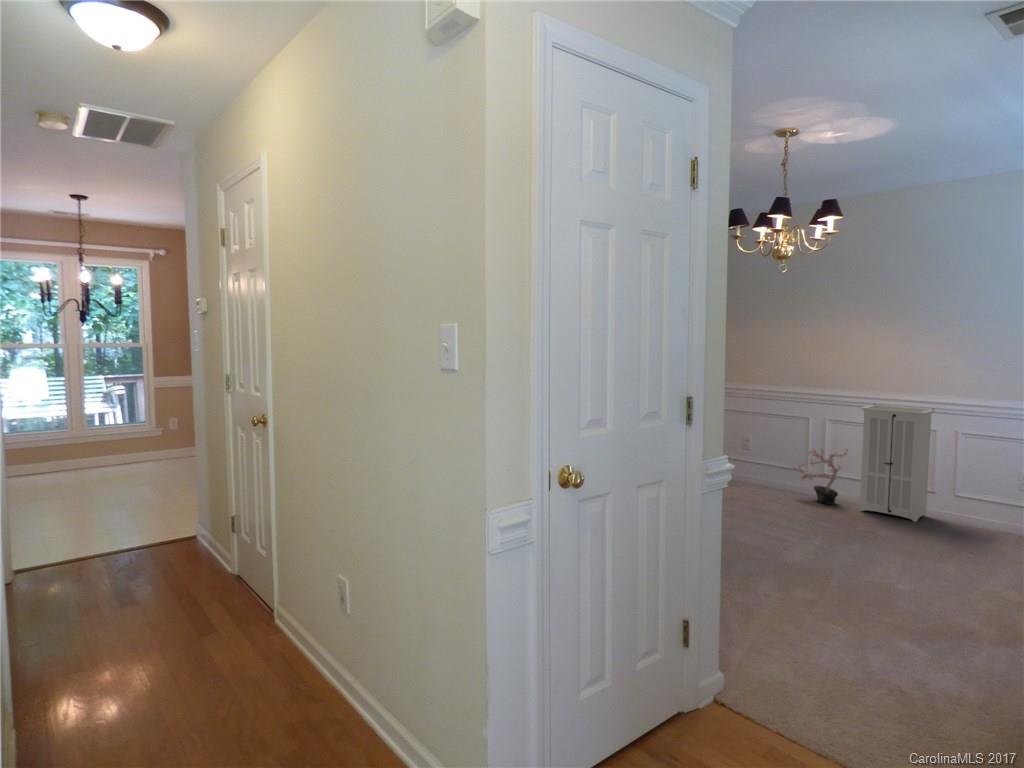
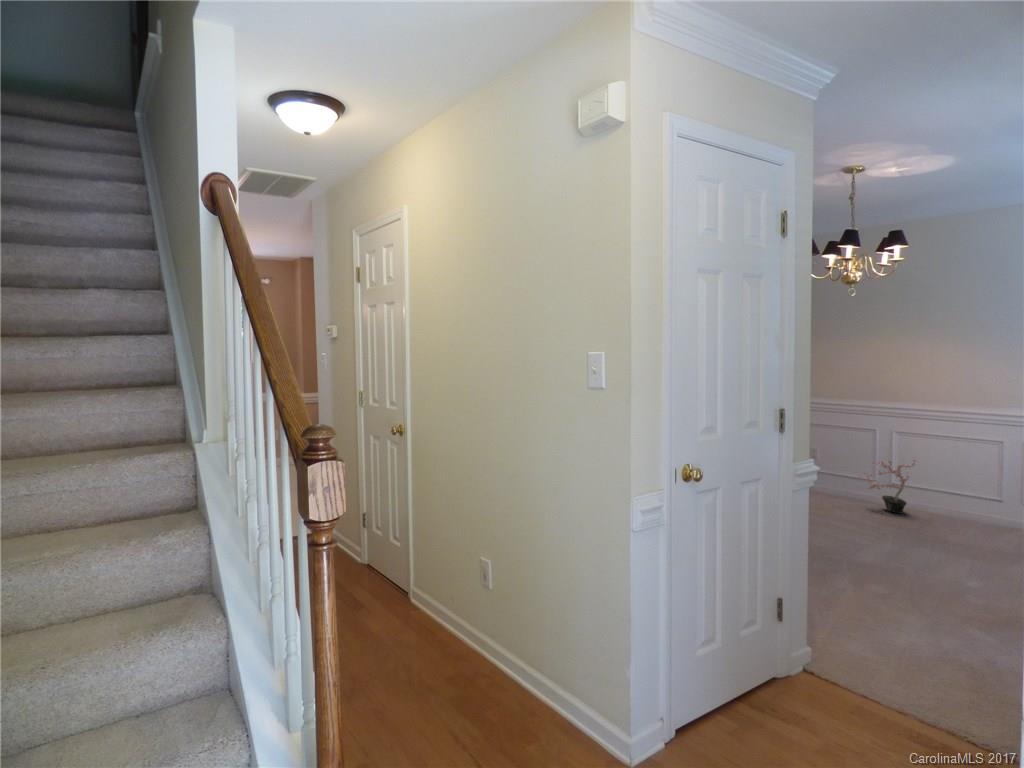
storage cabinet: present [860,404,935,522] -> none [927,416,1002,530]

